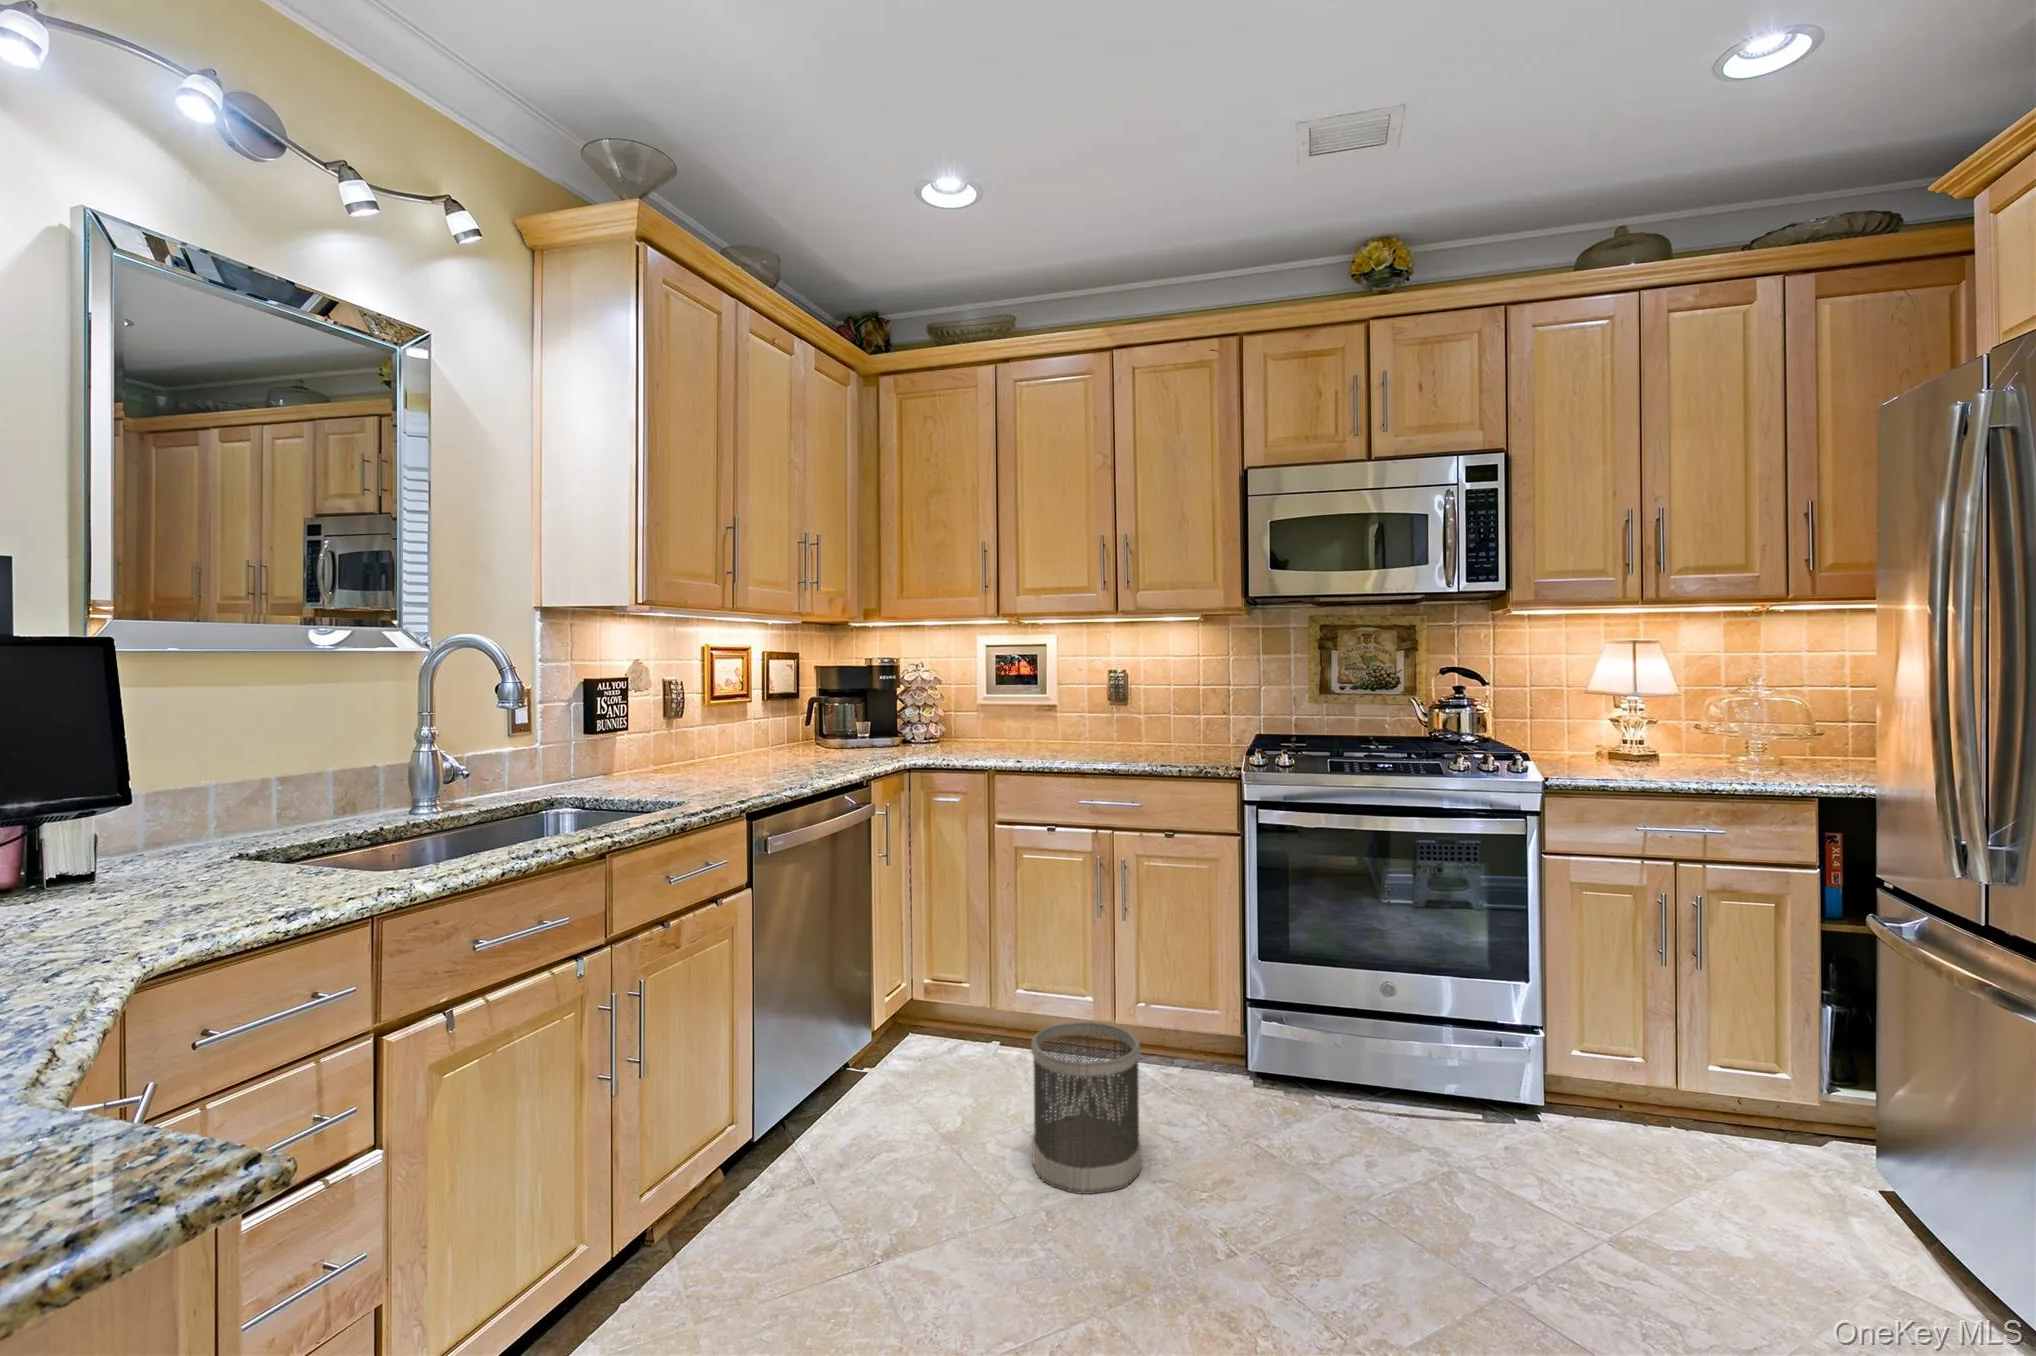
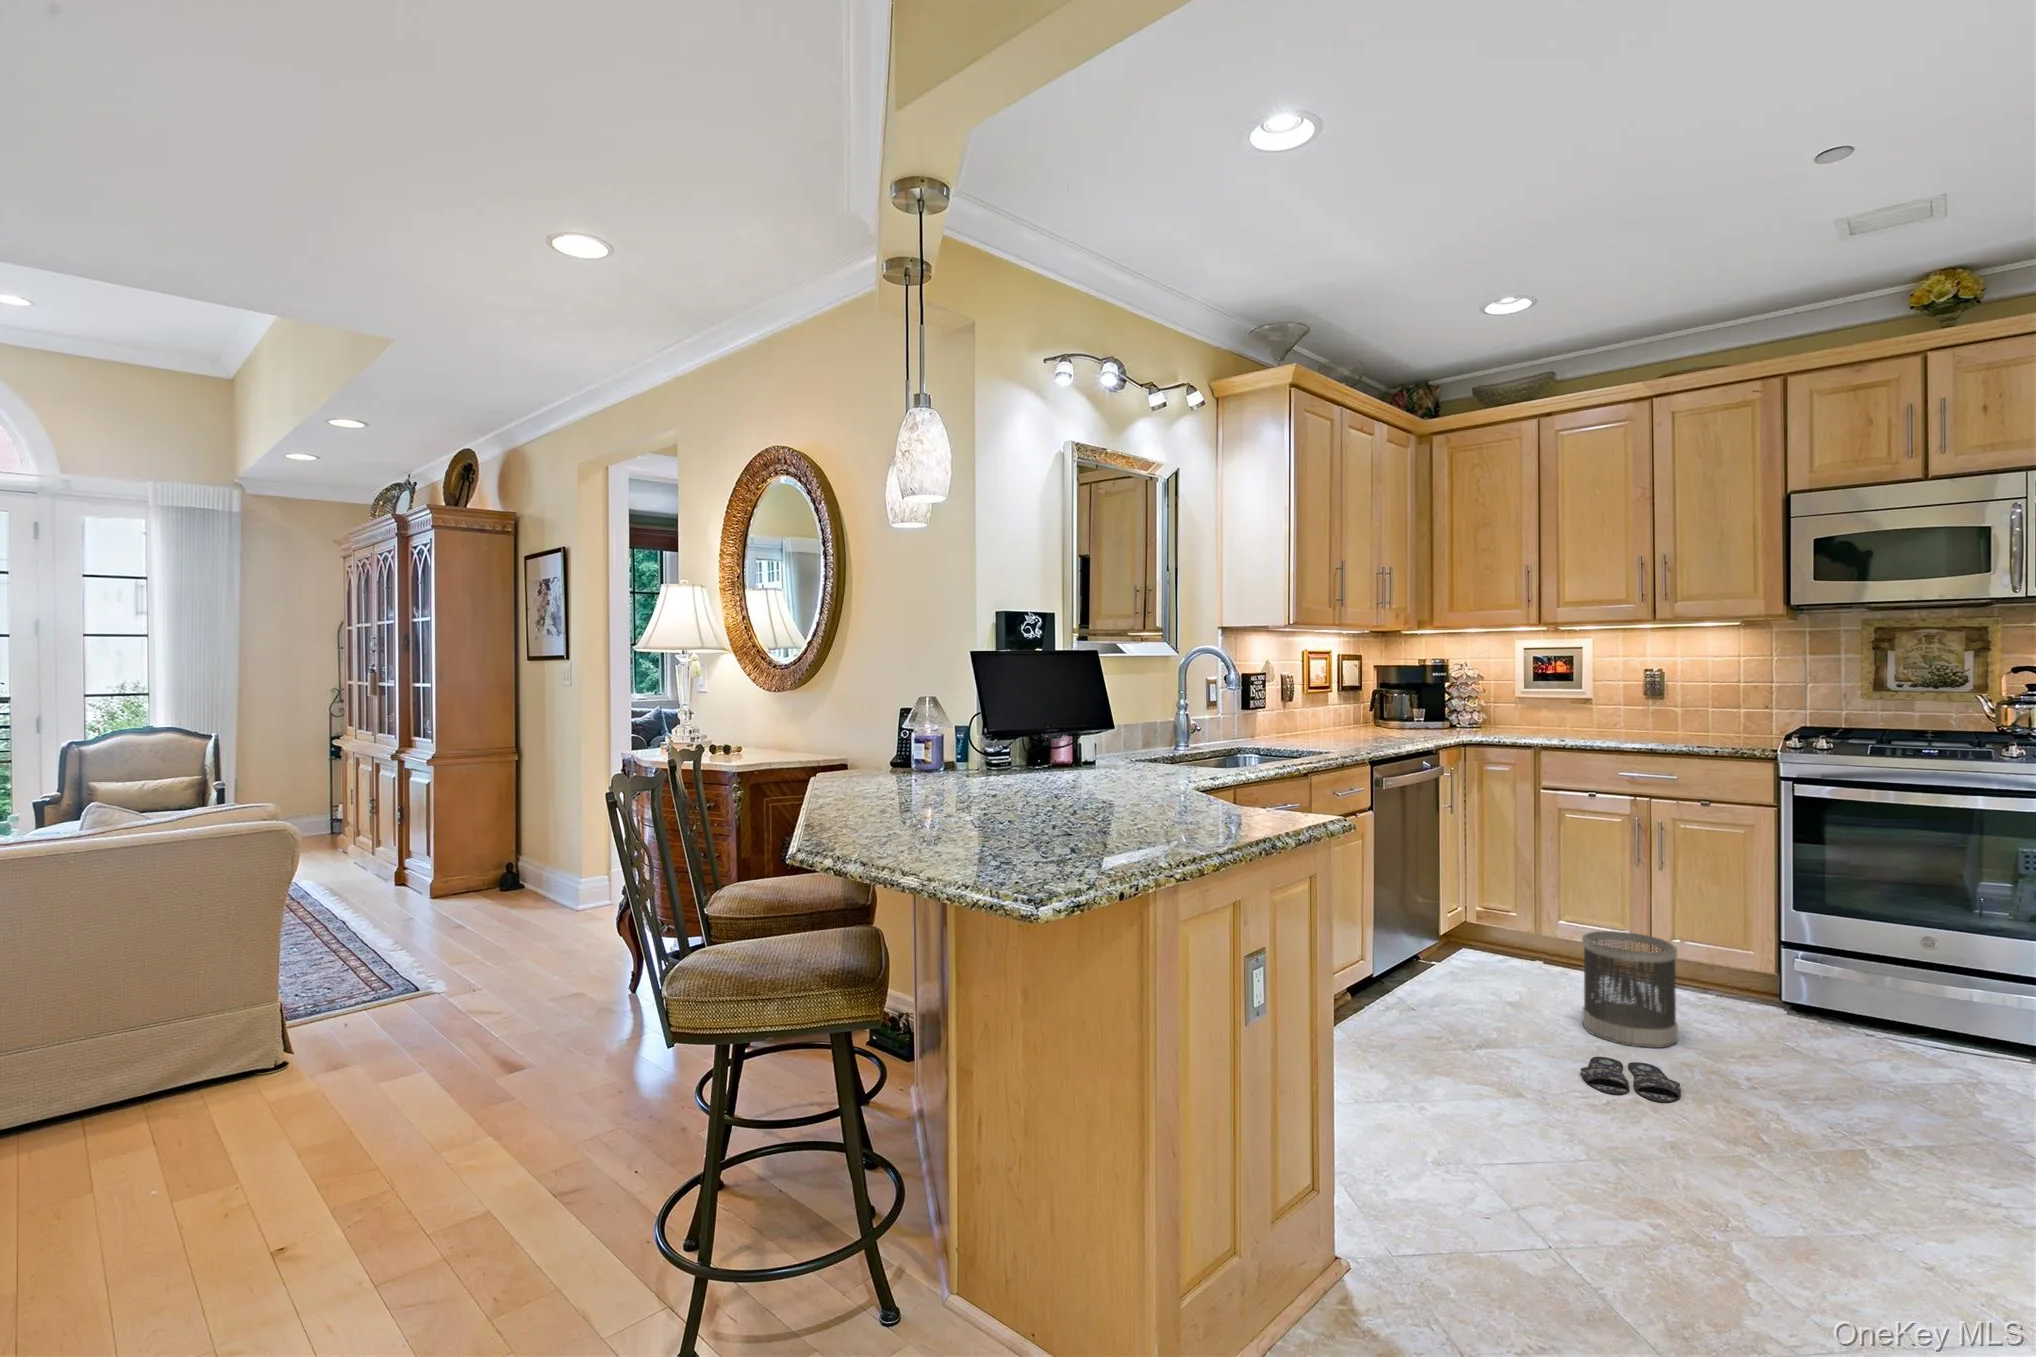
slippers: none [1018,1231,1143,1324] -> present [1581,1057,1681,1103]

